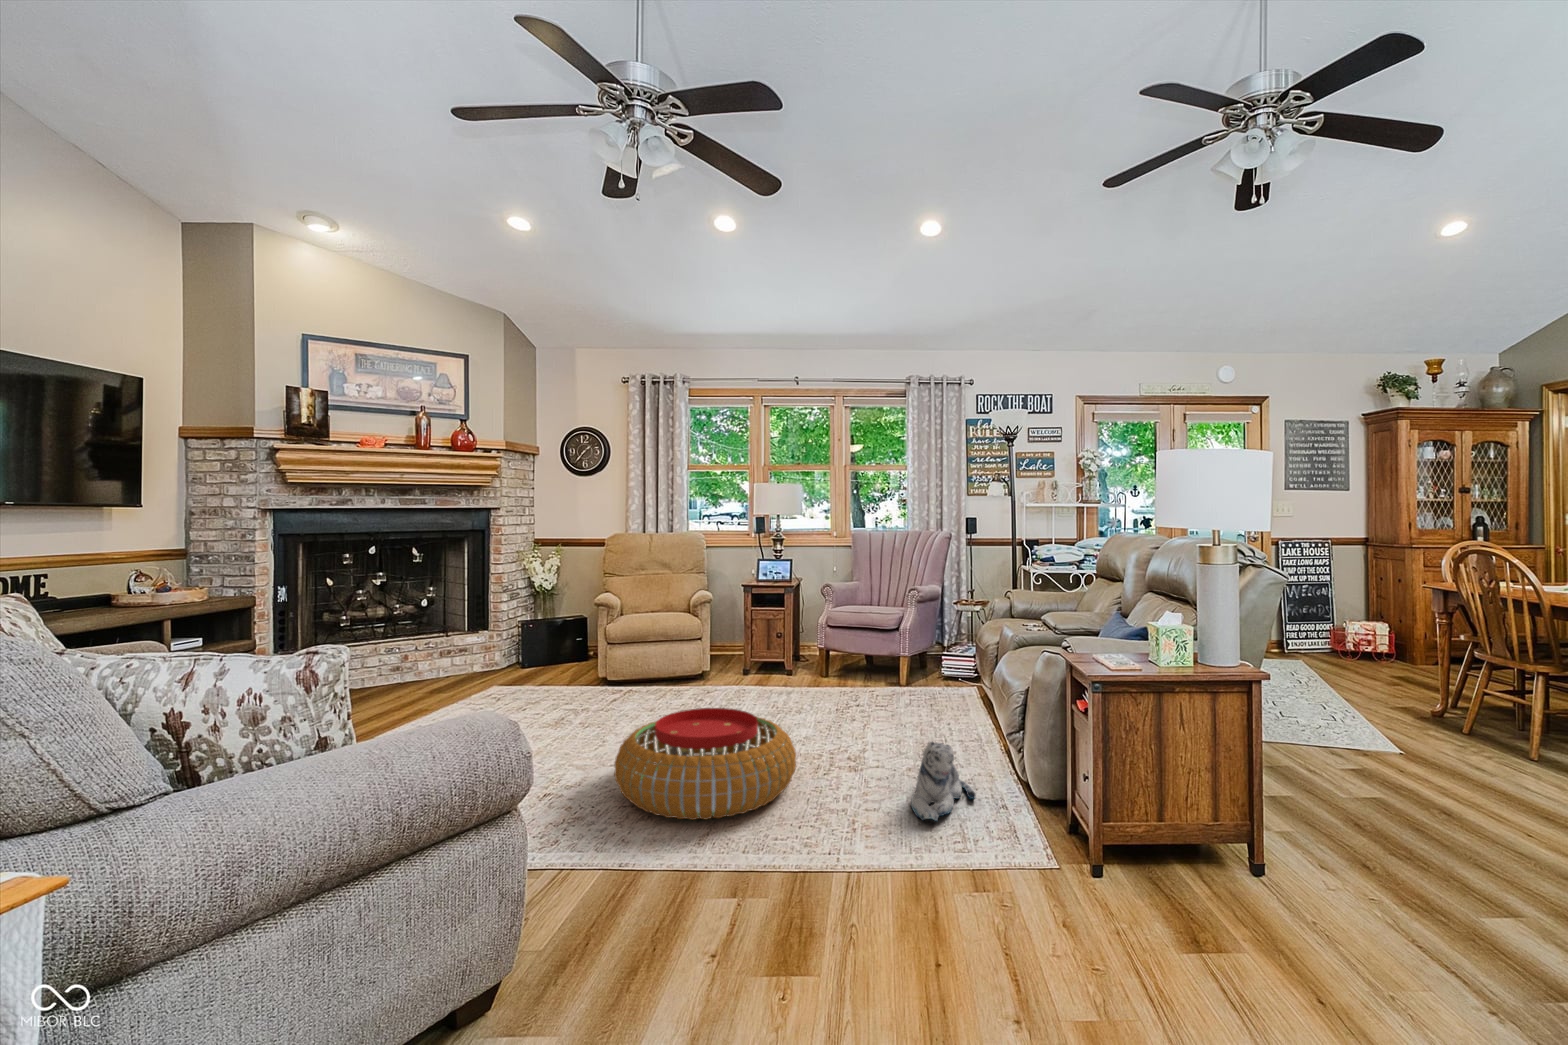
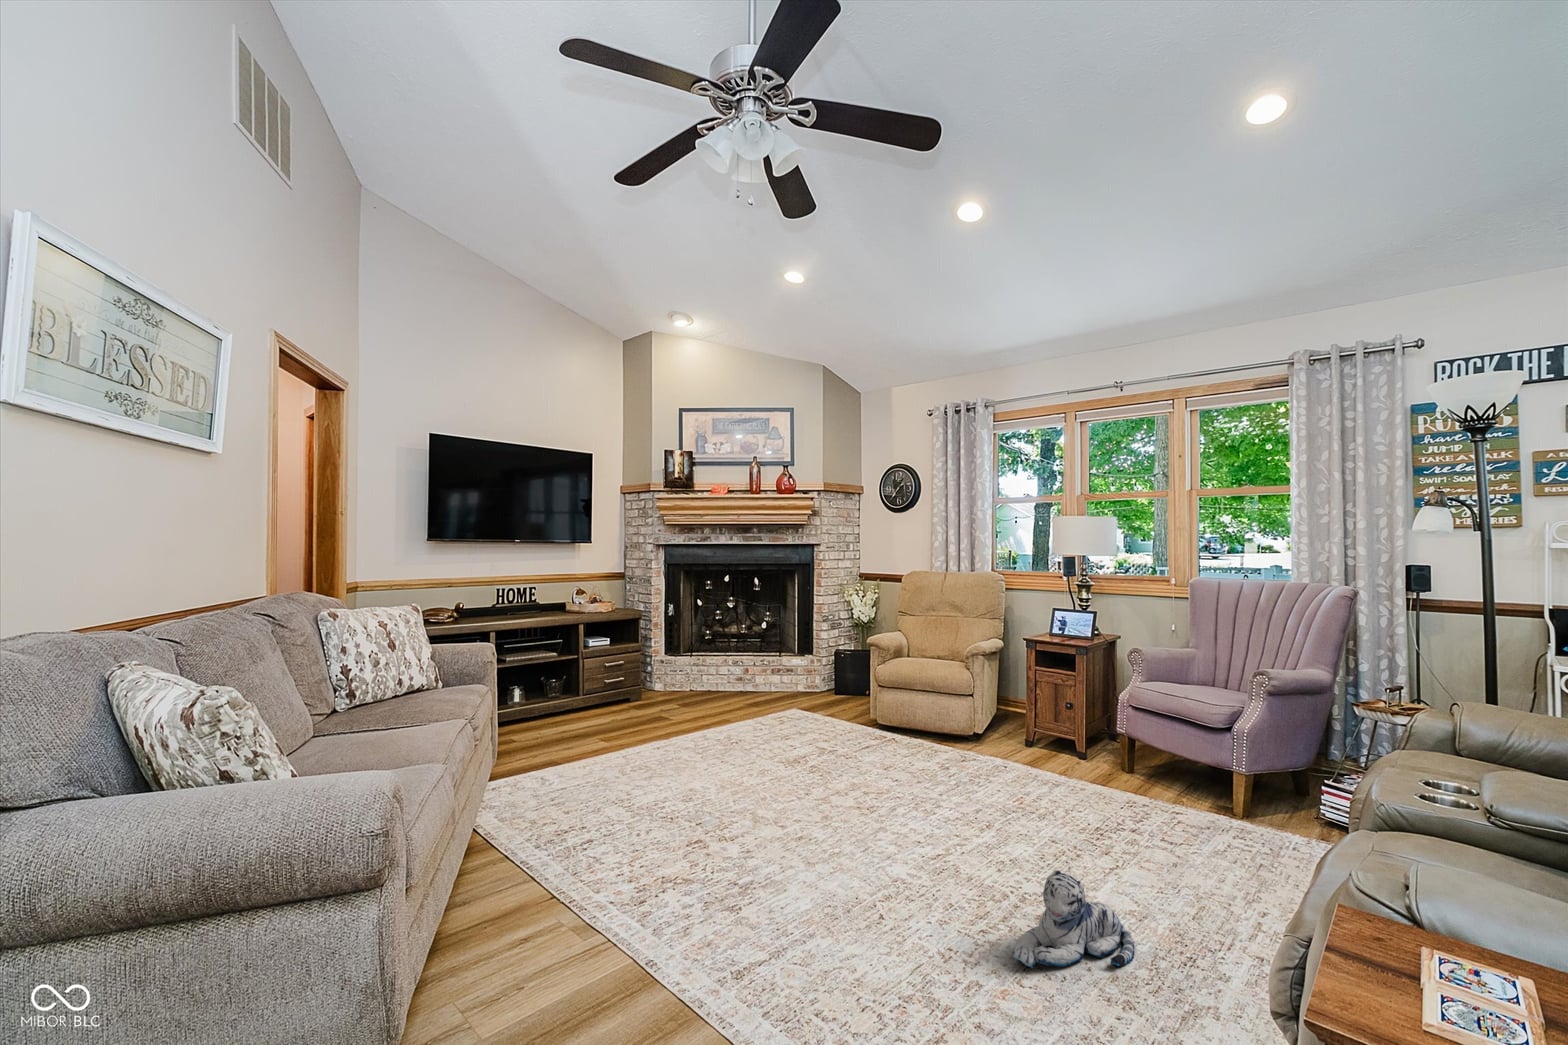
pouf: present [614,708,796,820] -> none [766,763,945,879]

